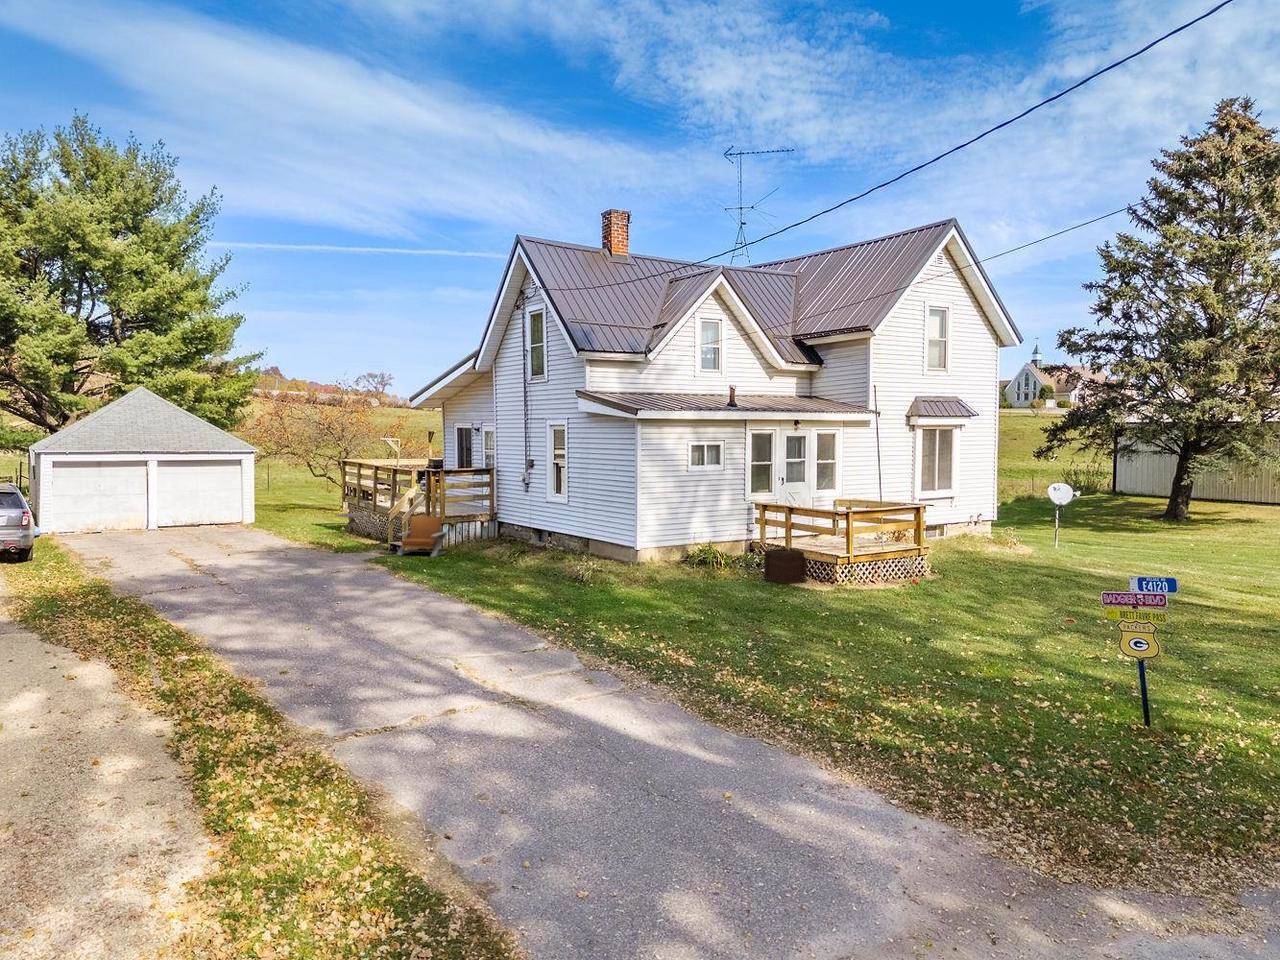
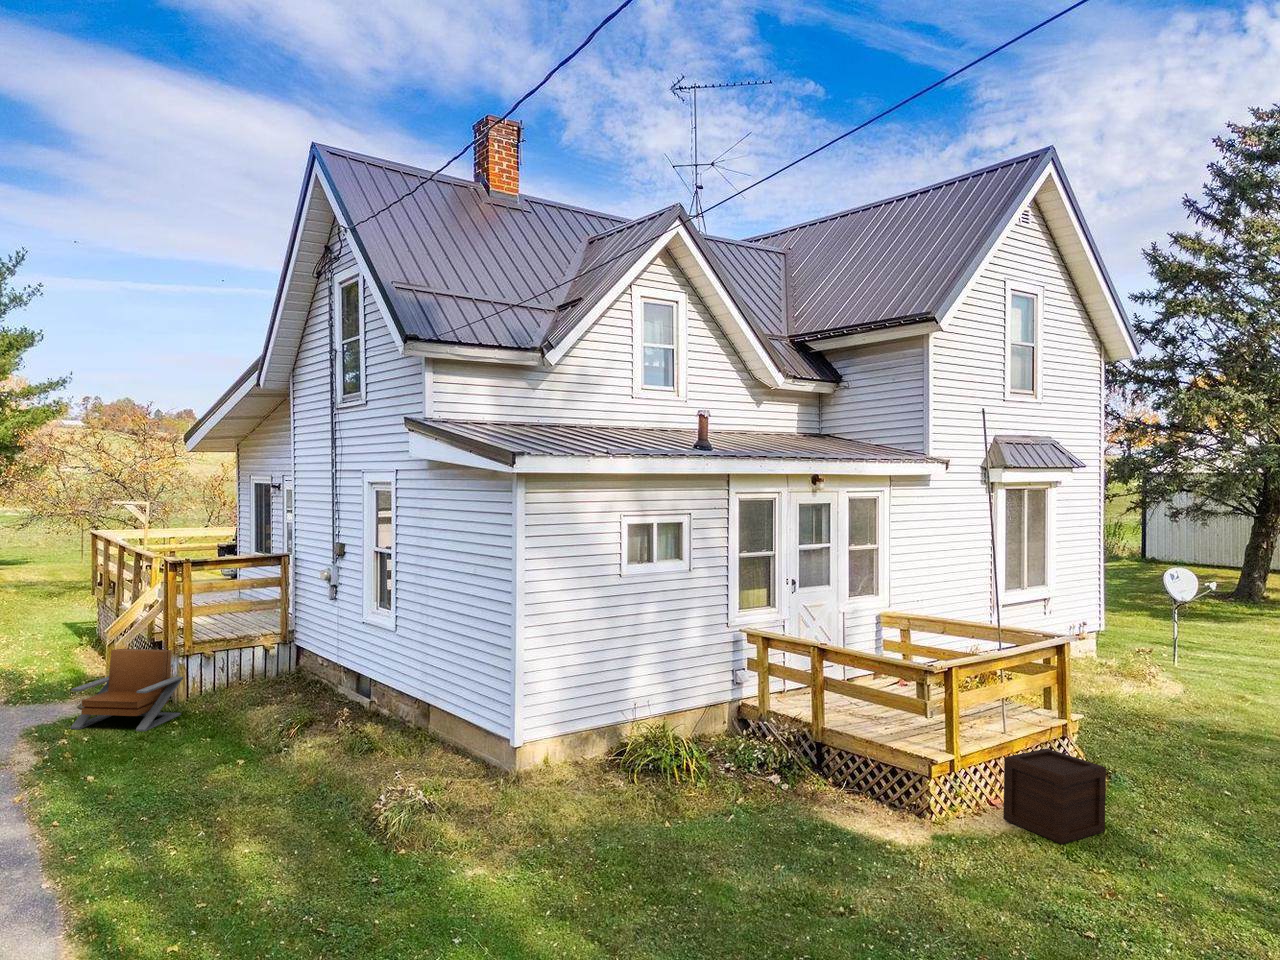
round table: present [335,513,369,536] -> none [15,629,83,676]
wooden crate: present [764,548,807,584] -> present [1003,748,1106,844]

